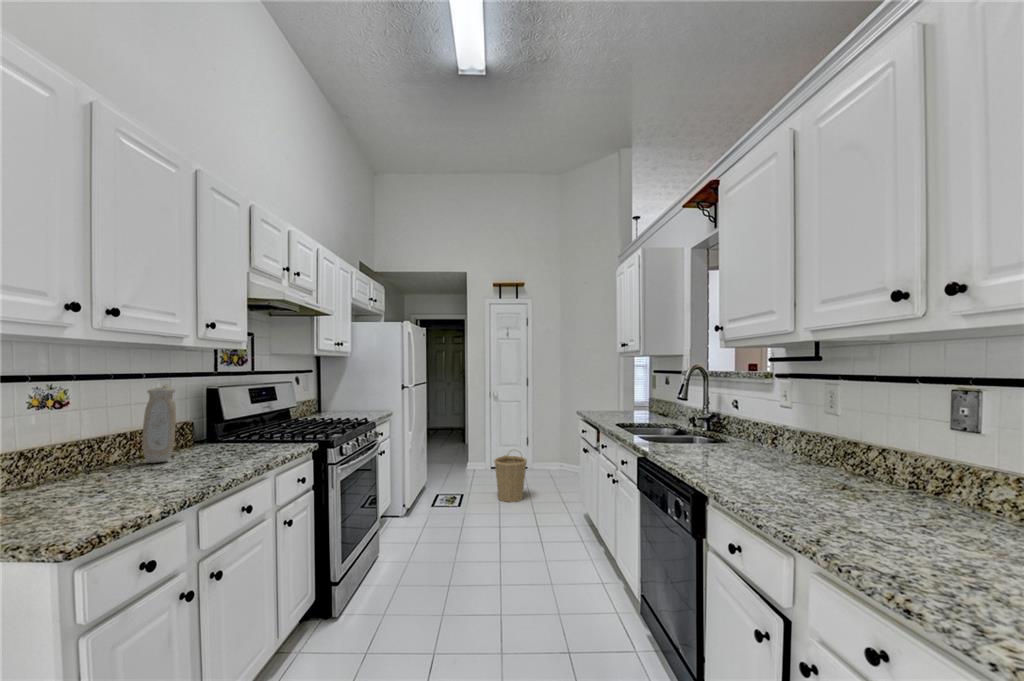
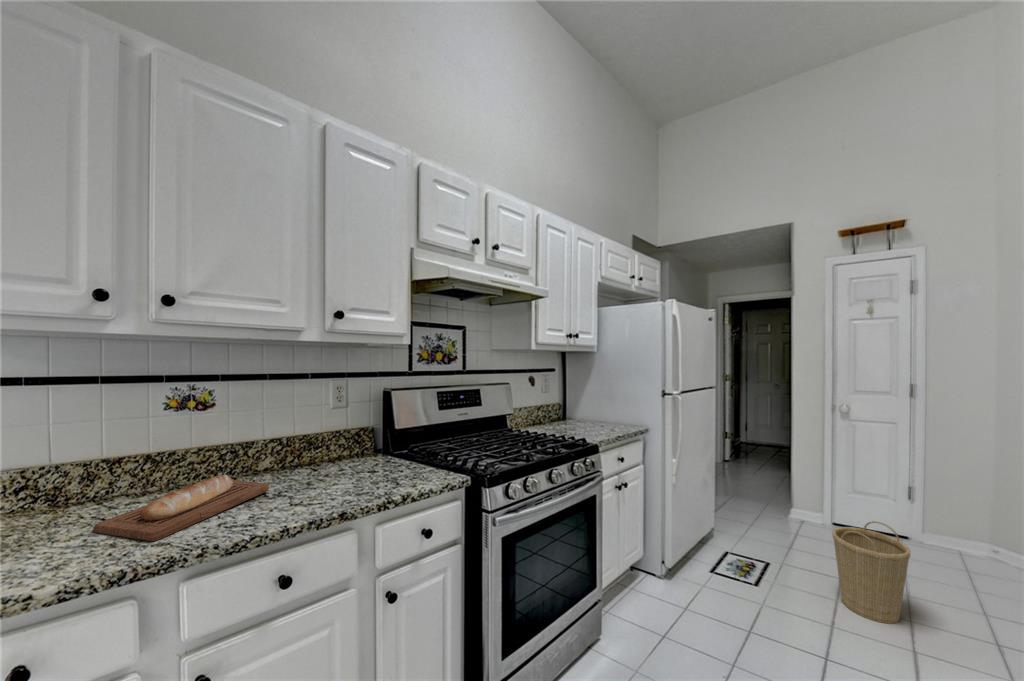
vase: present [142,388,176,463] -> none [277,393,307,478]
bread loaf: none [64,457,168,502] -> present [93,475,269,541]

